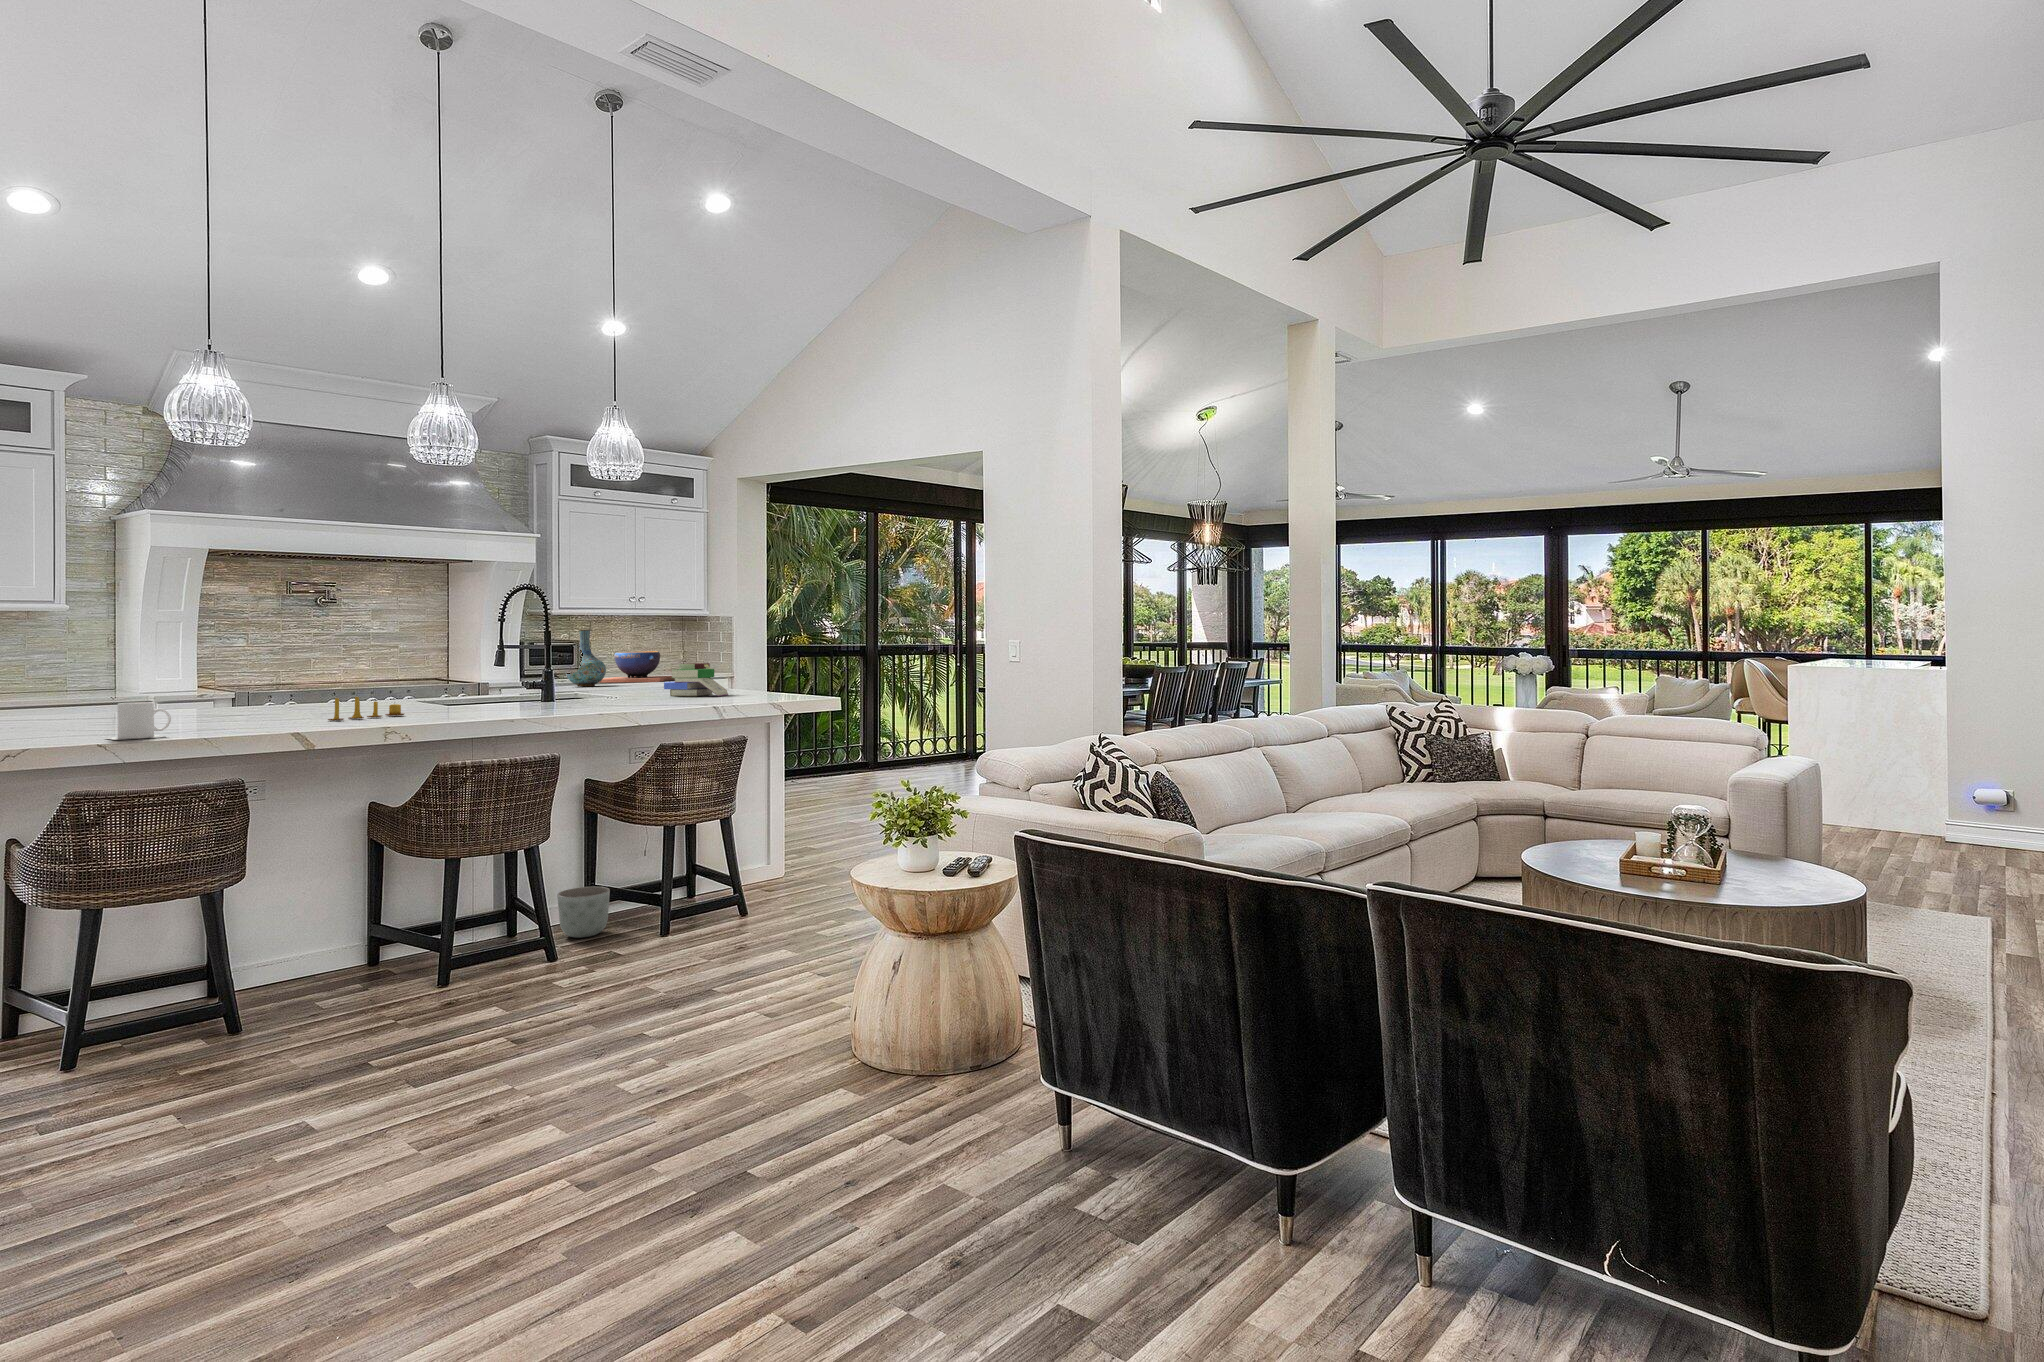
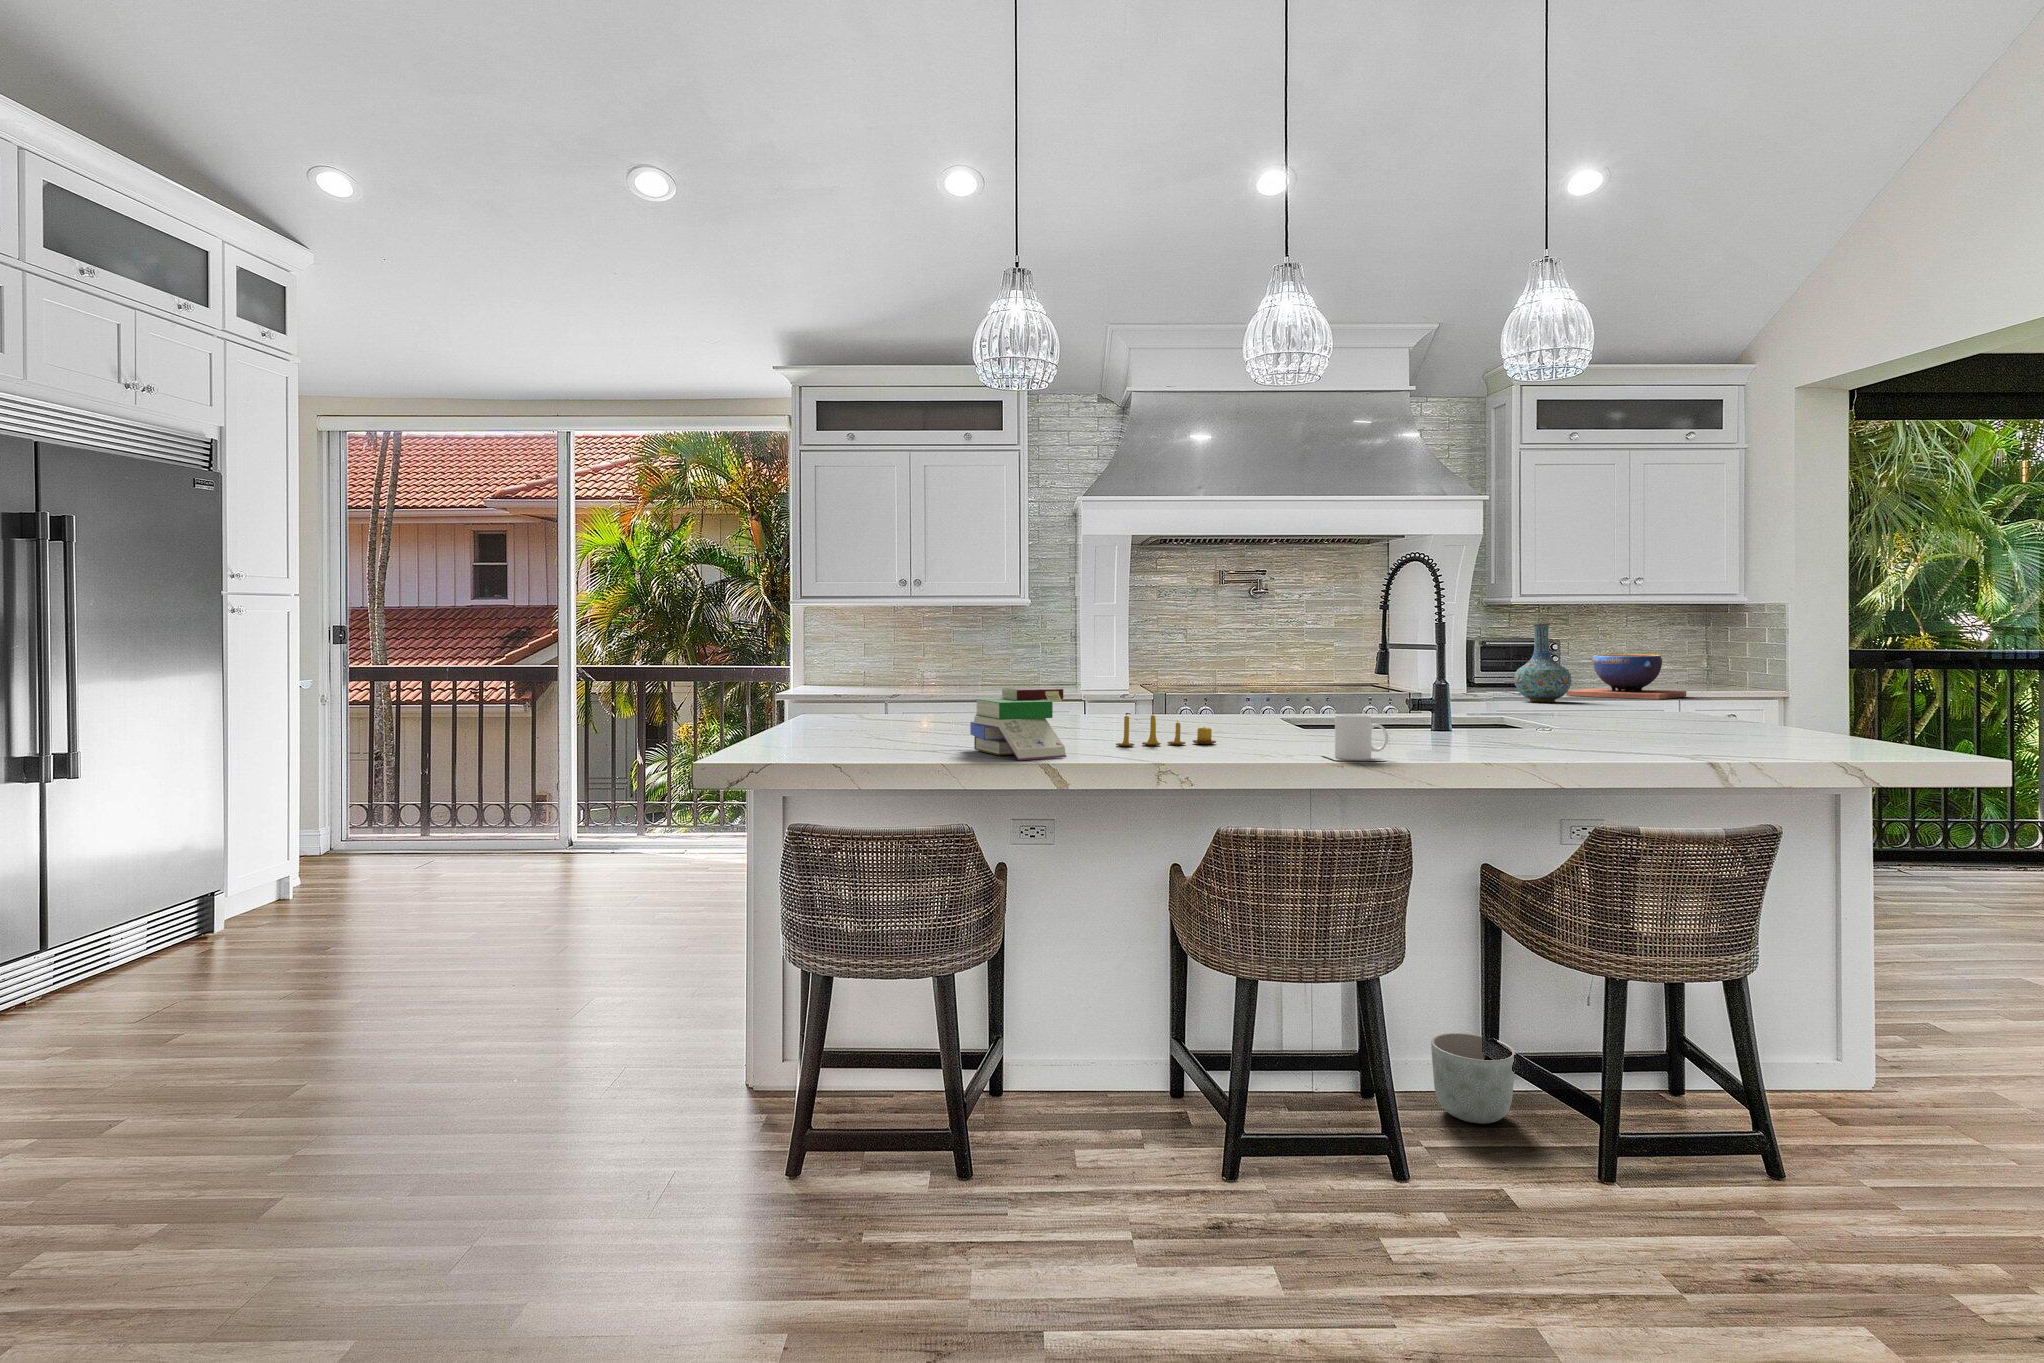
book: present [664,663,728,696] -> present [970,687,1067,760]
mug: present [107,702,171,740] -> present [1322,714,1388,761]

